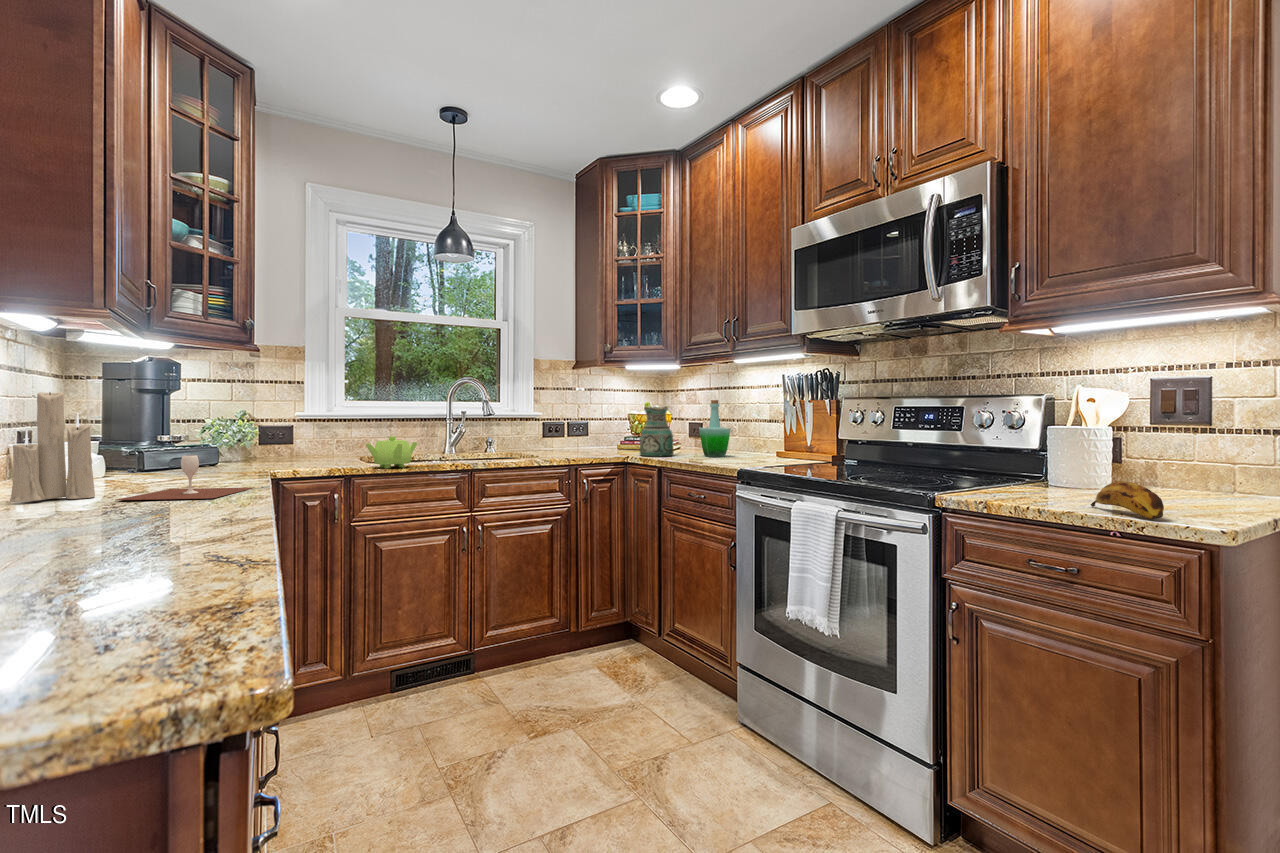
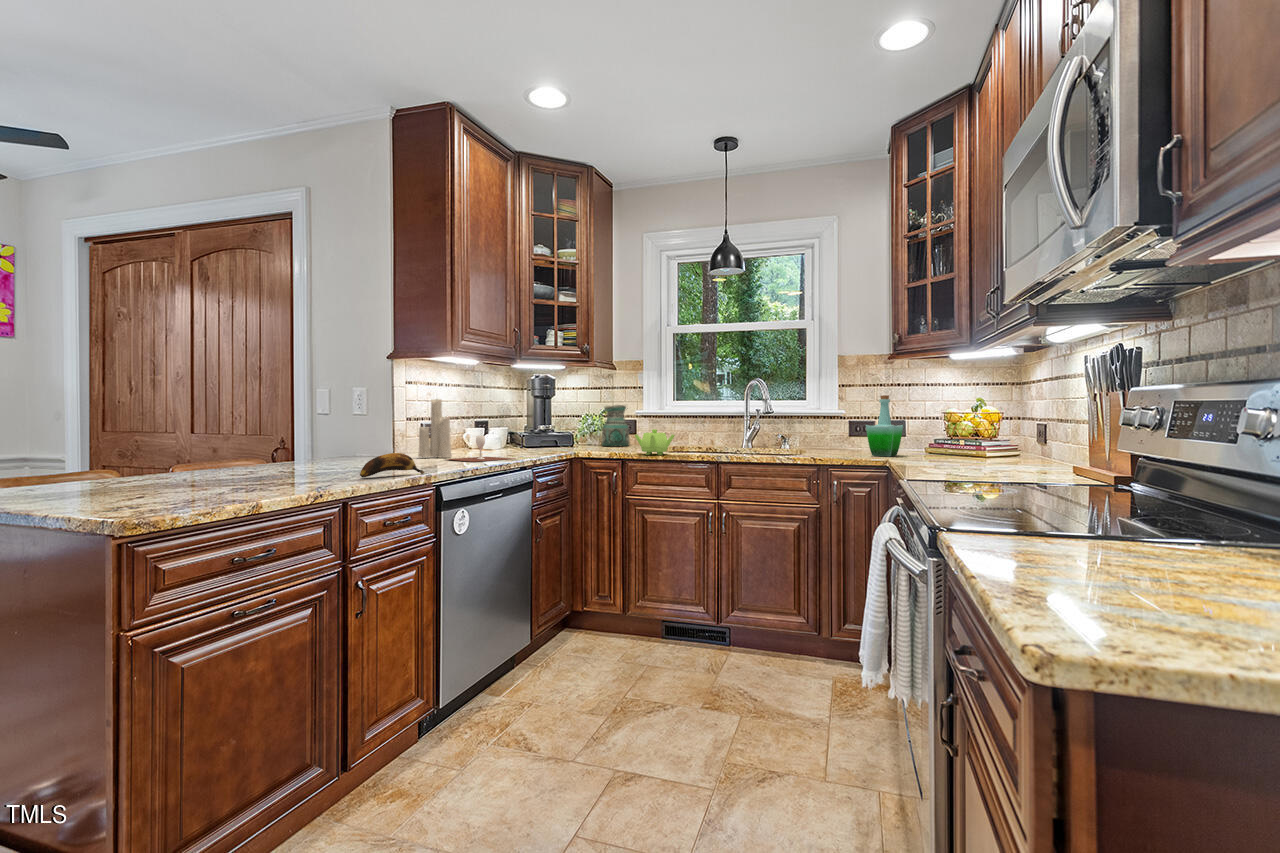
bottle: present [699,400,731,457] -> present [866,395,903,456]
ceramic pitcher: present [640,406,673,456] -> present [602,405,630,446]
banana: present [1091,482,1164,520] -> present [360,453,424,477]

